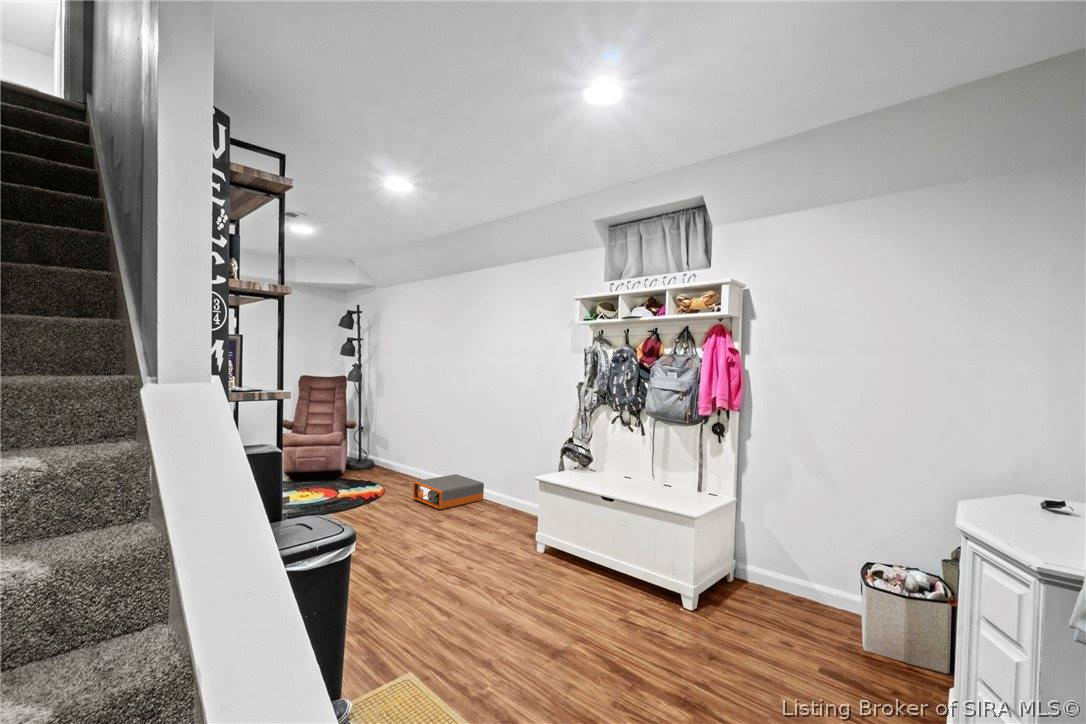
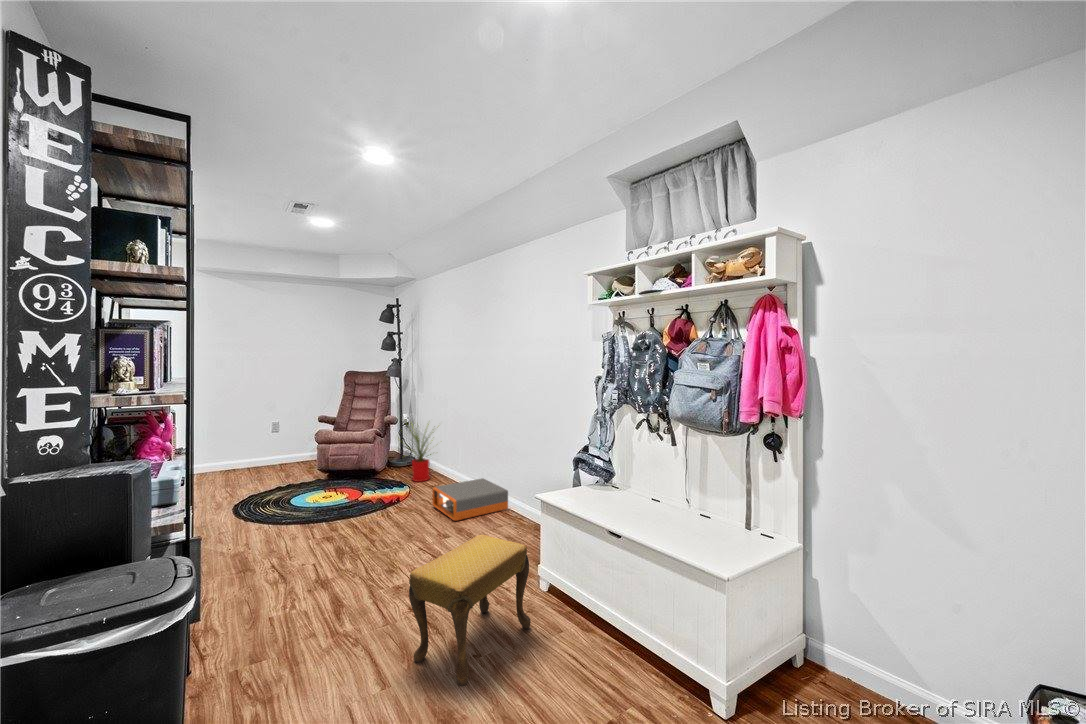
house plant: none [362,418,410,481] -> present [410,424,433,482]
footstool: none [459,505,542,610] -> present [409,534,531,686]

